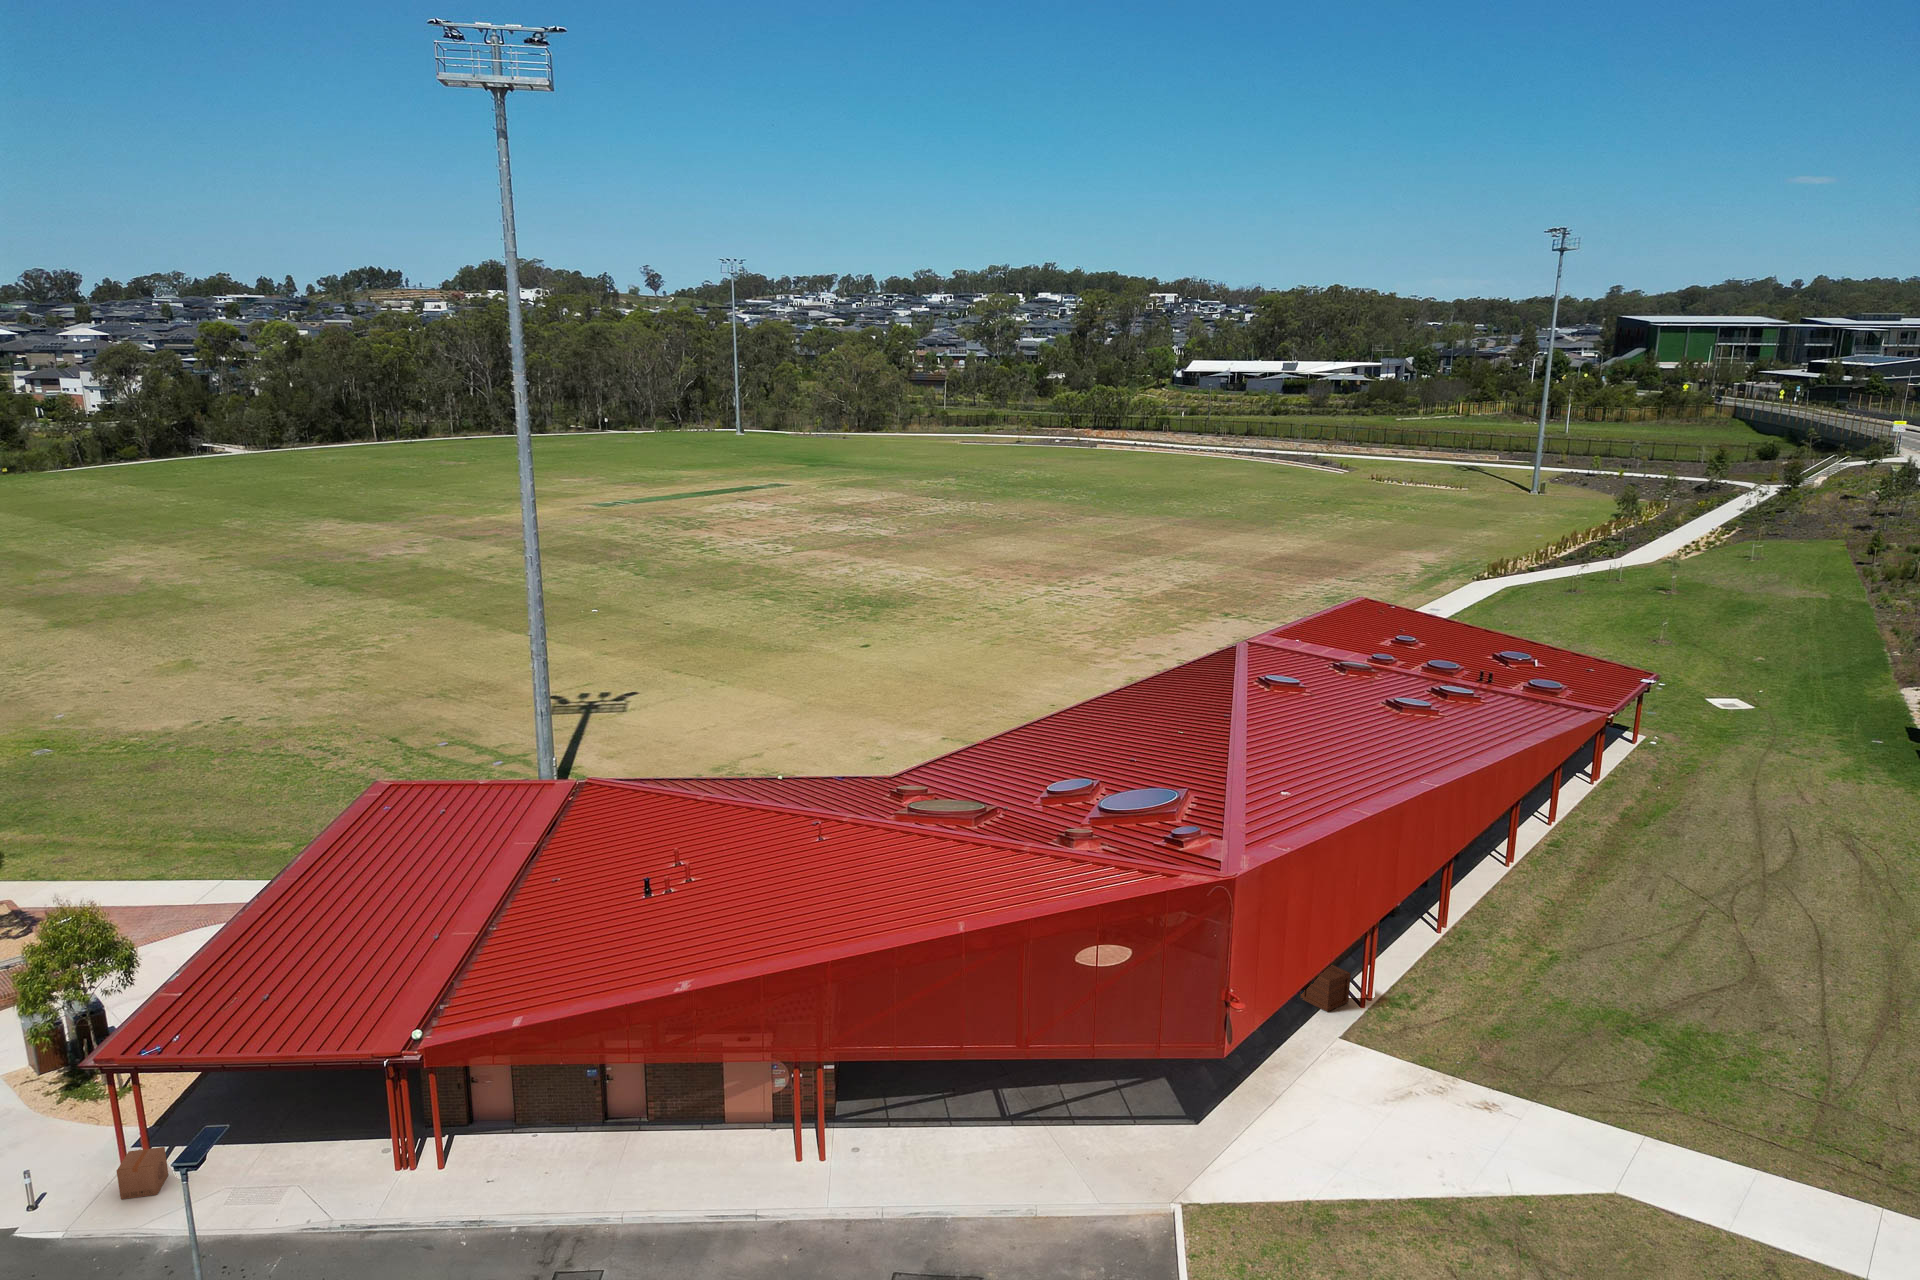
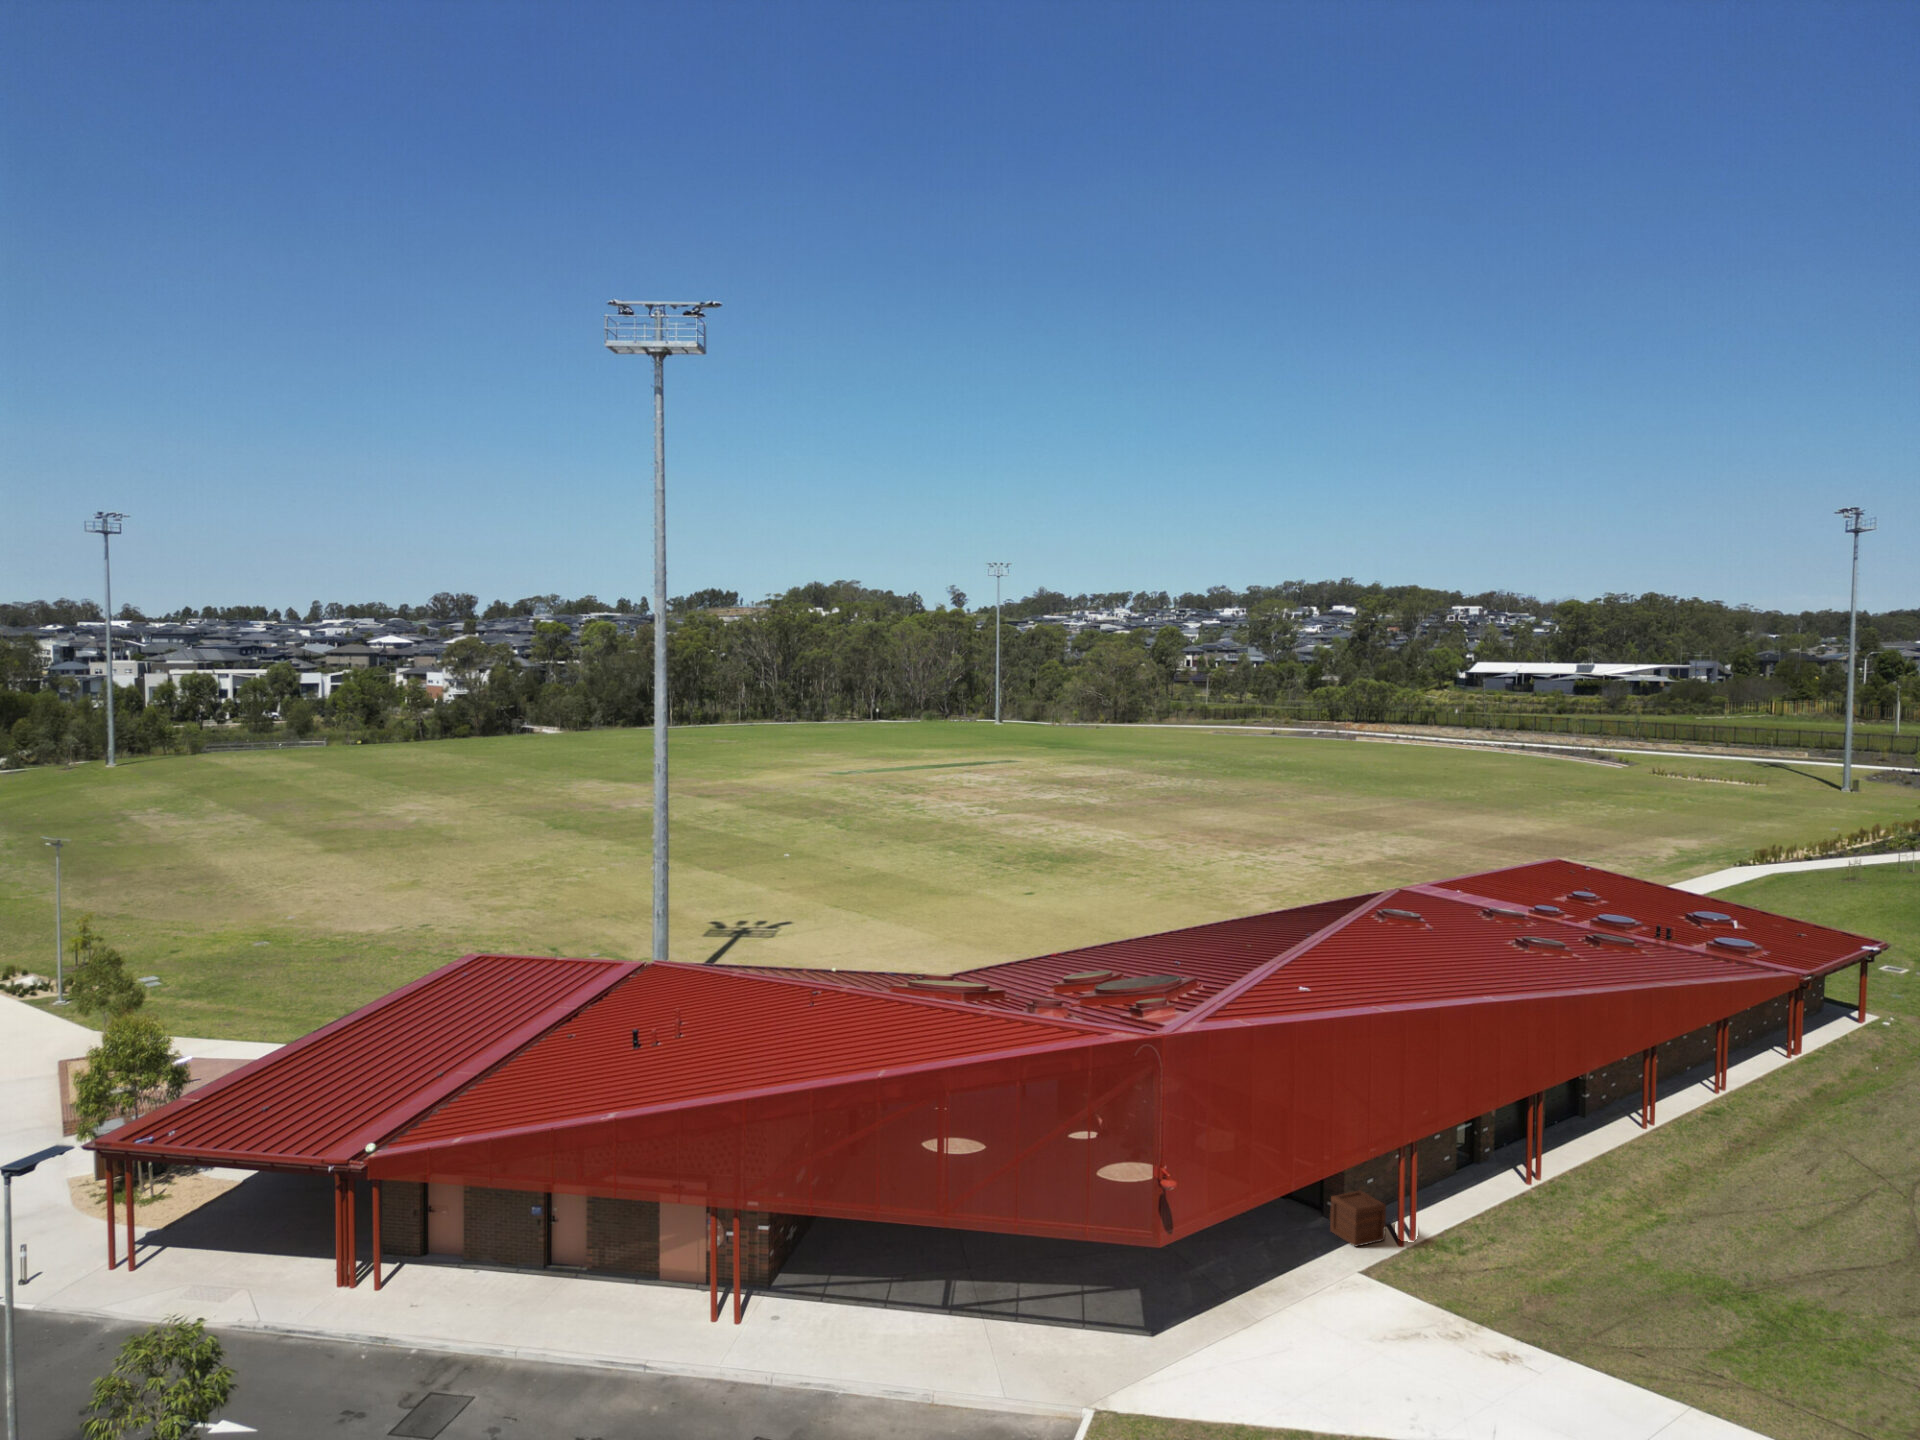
cardboard box: present [117,1147,168,1199] -> none [97,1239,146,1282]

